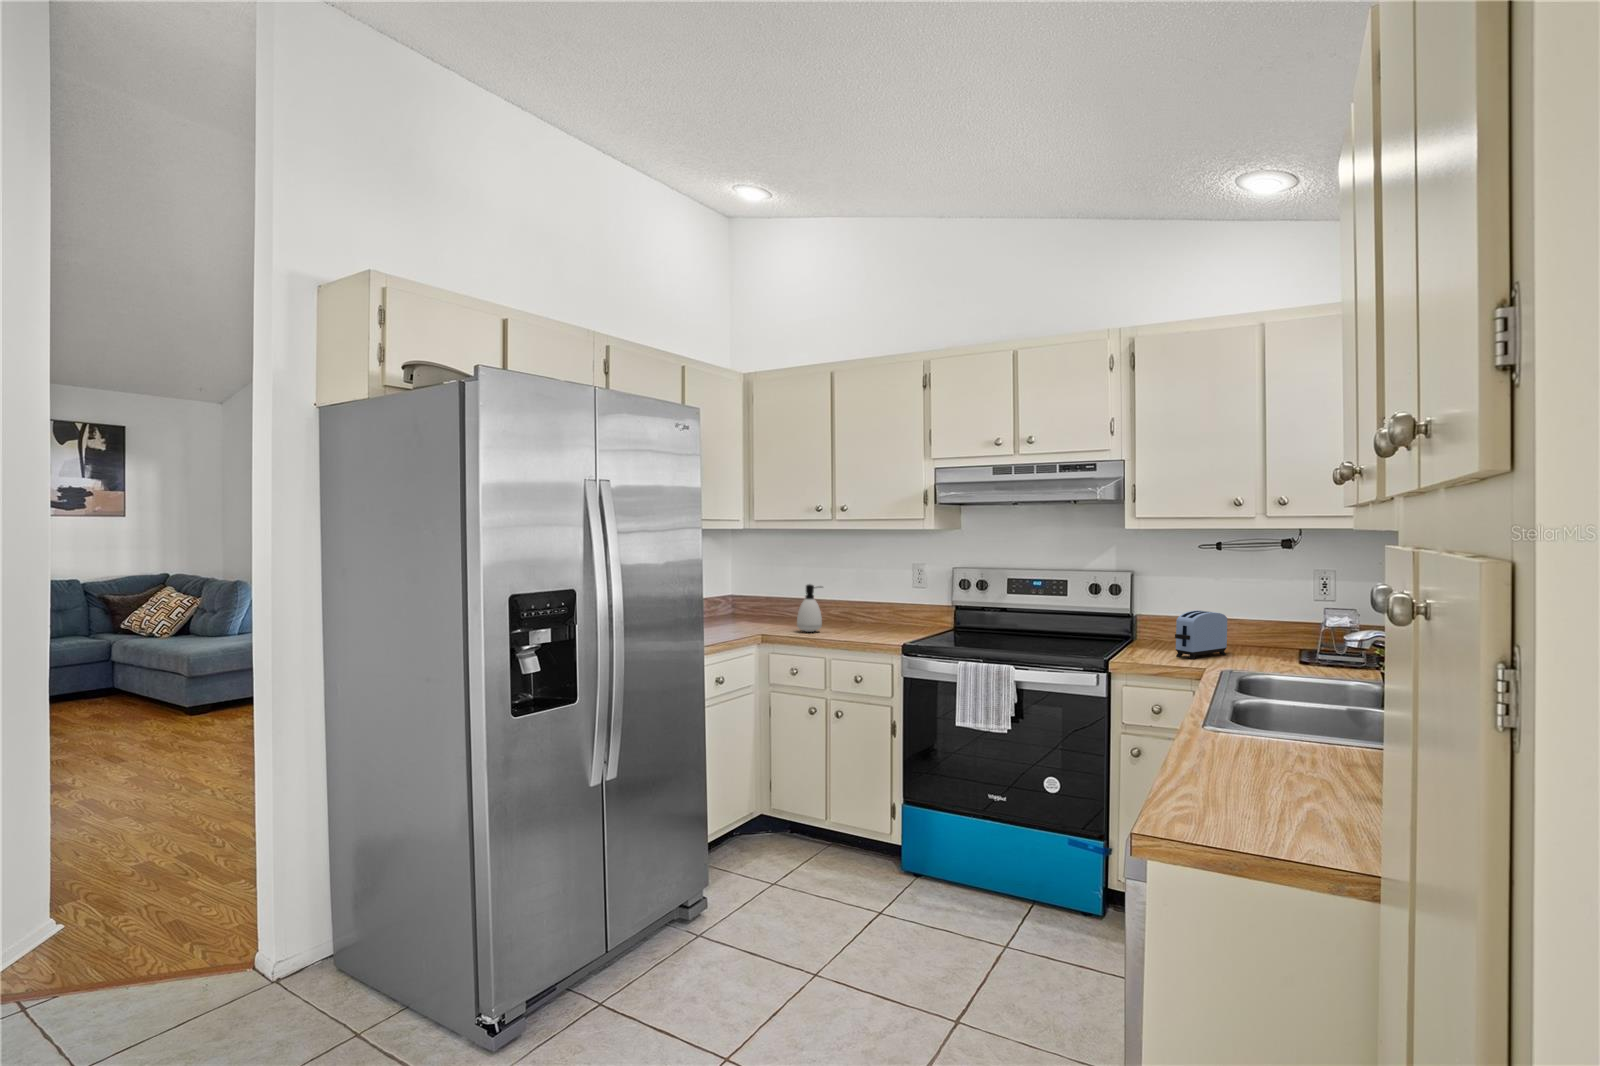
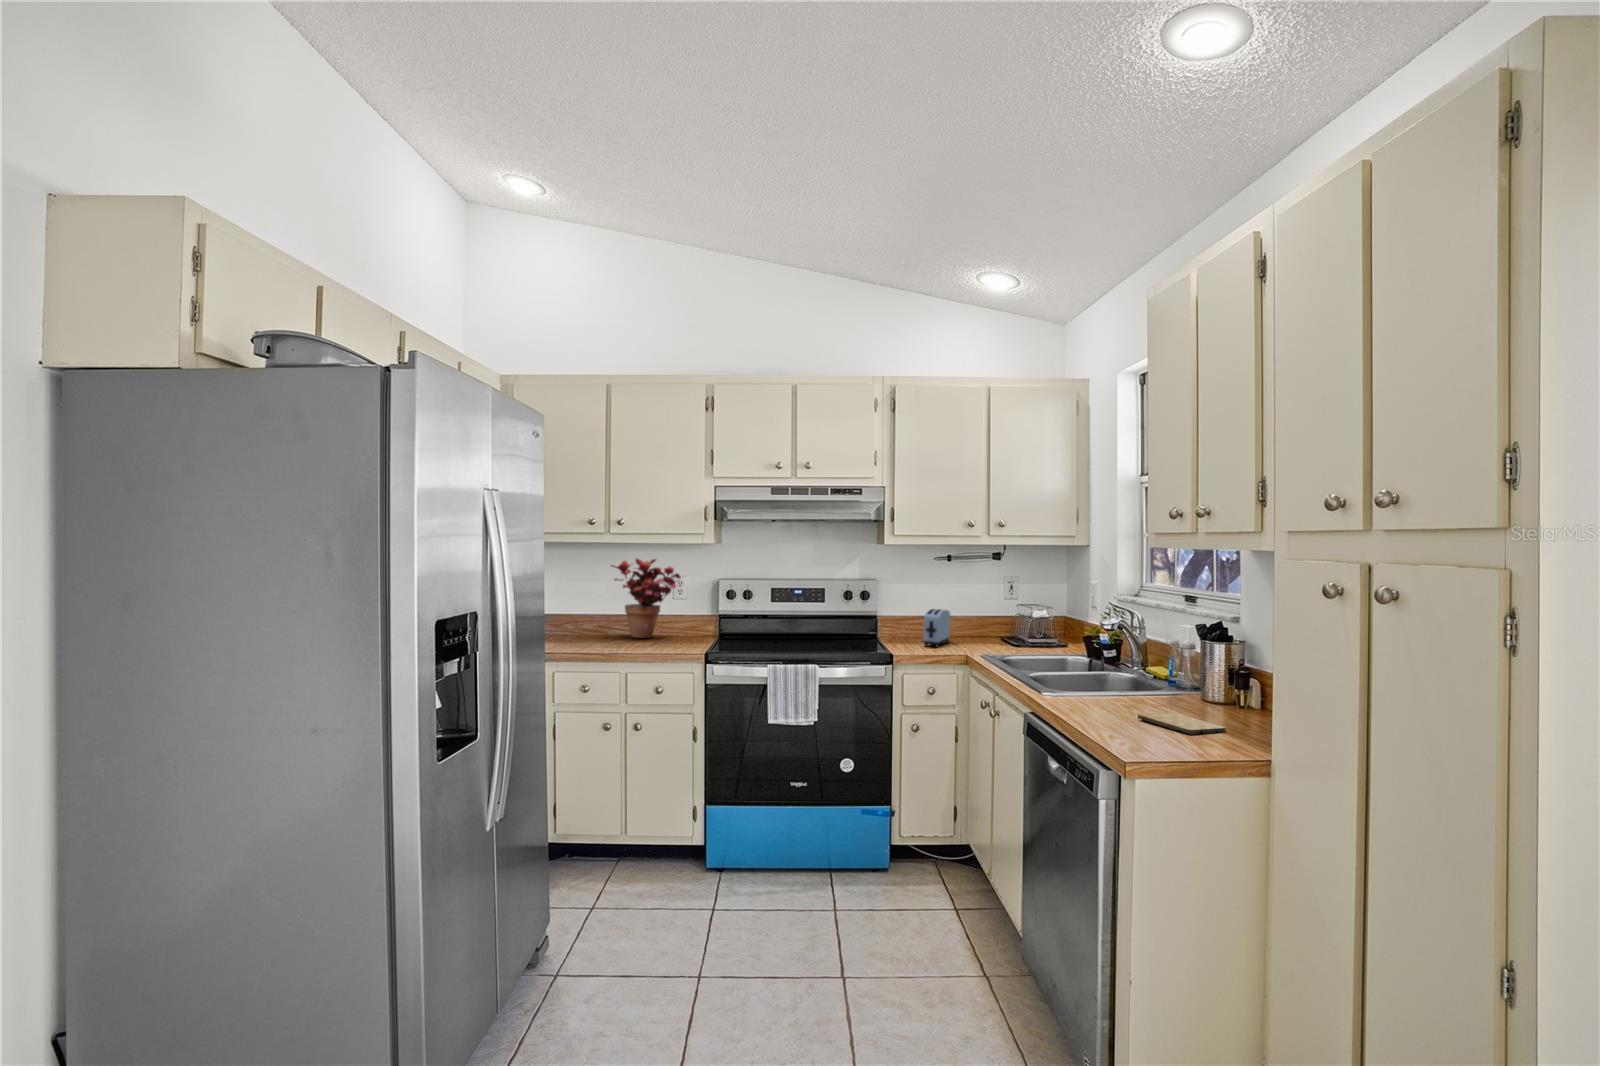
potted plant: none [846,544,919,626] -> present [611,559,680,638]
soap dispenser: present [797,584,822,632] -> none [576,599,604,648]
cutting board: none [1224,753,1318,790] -> present [1138,712,1226,735]

